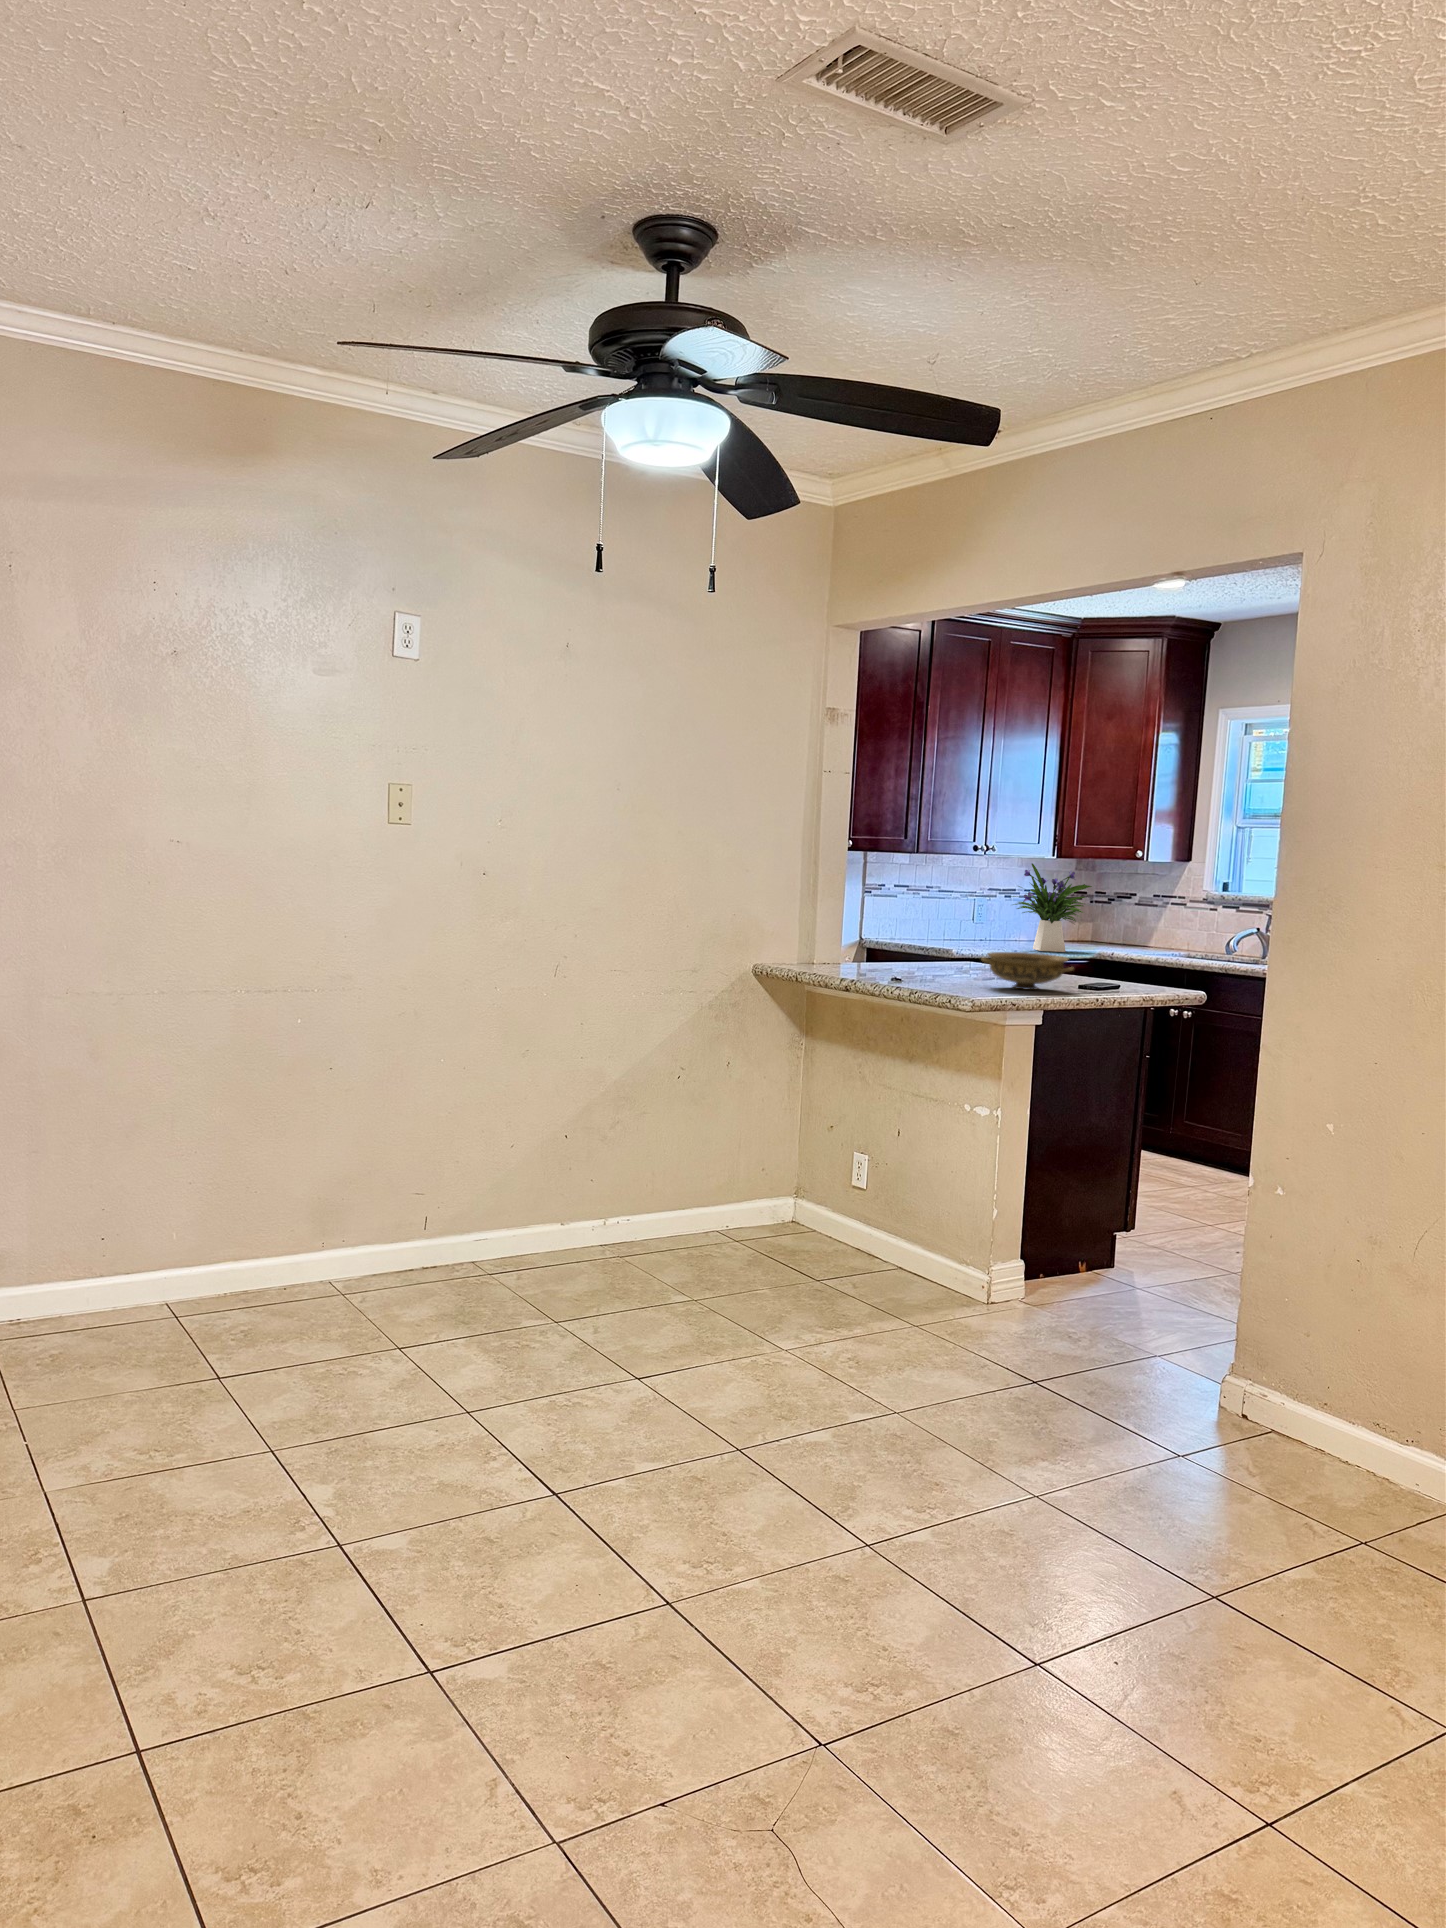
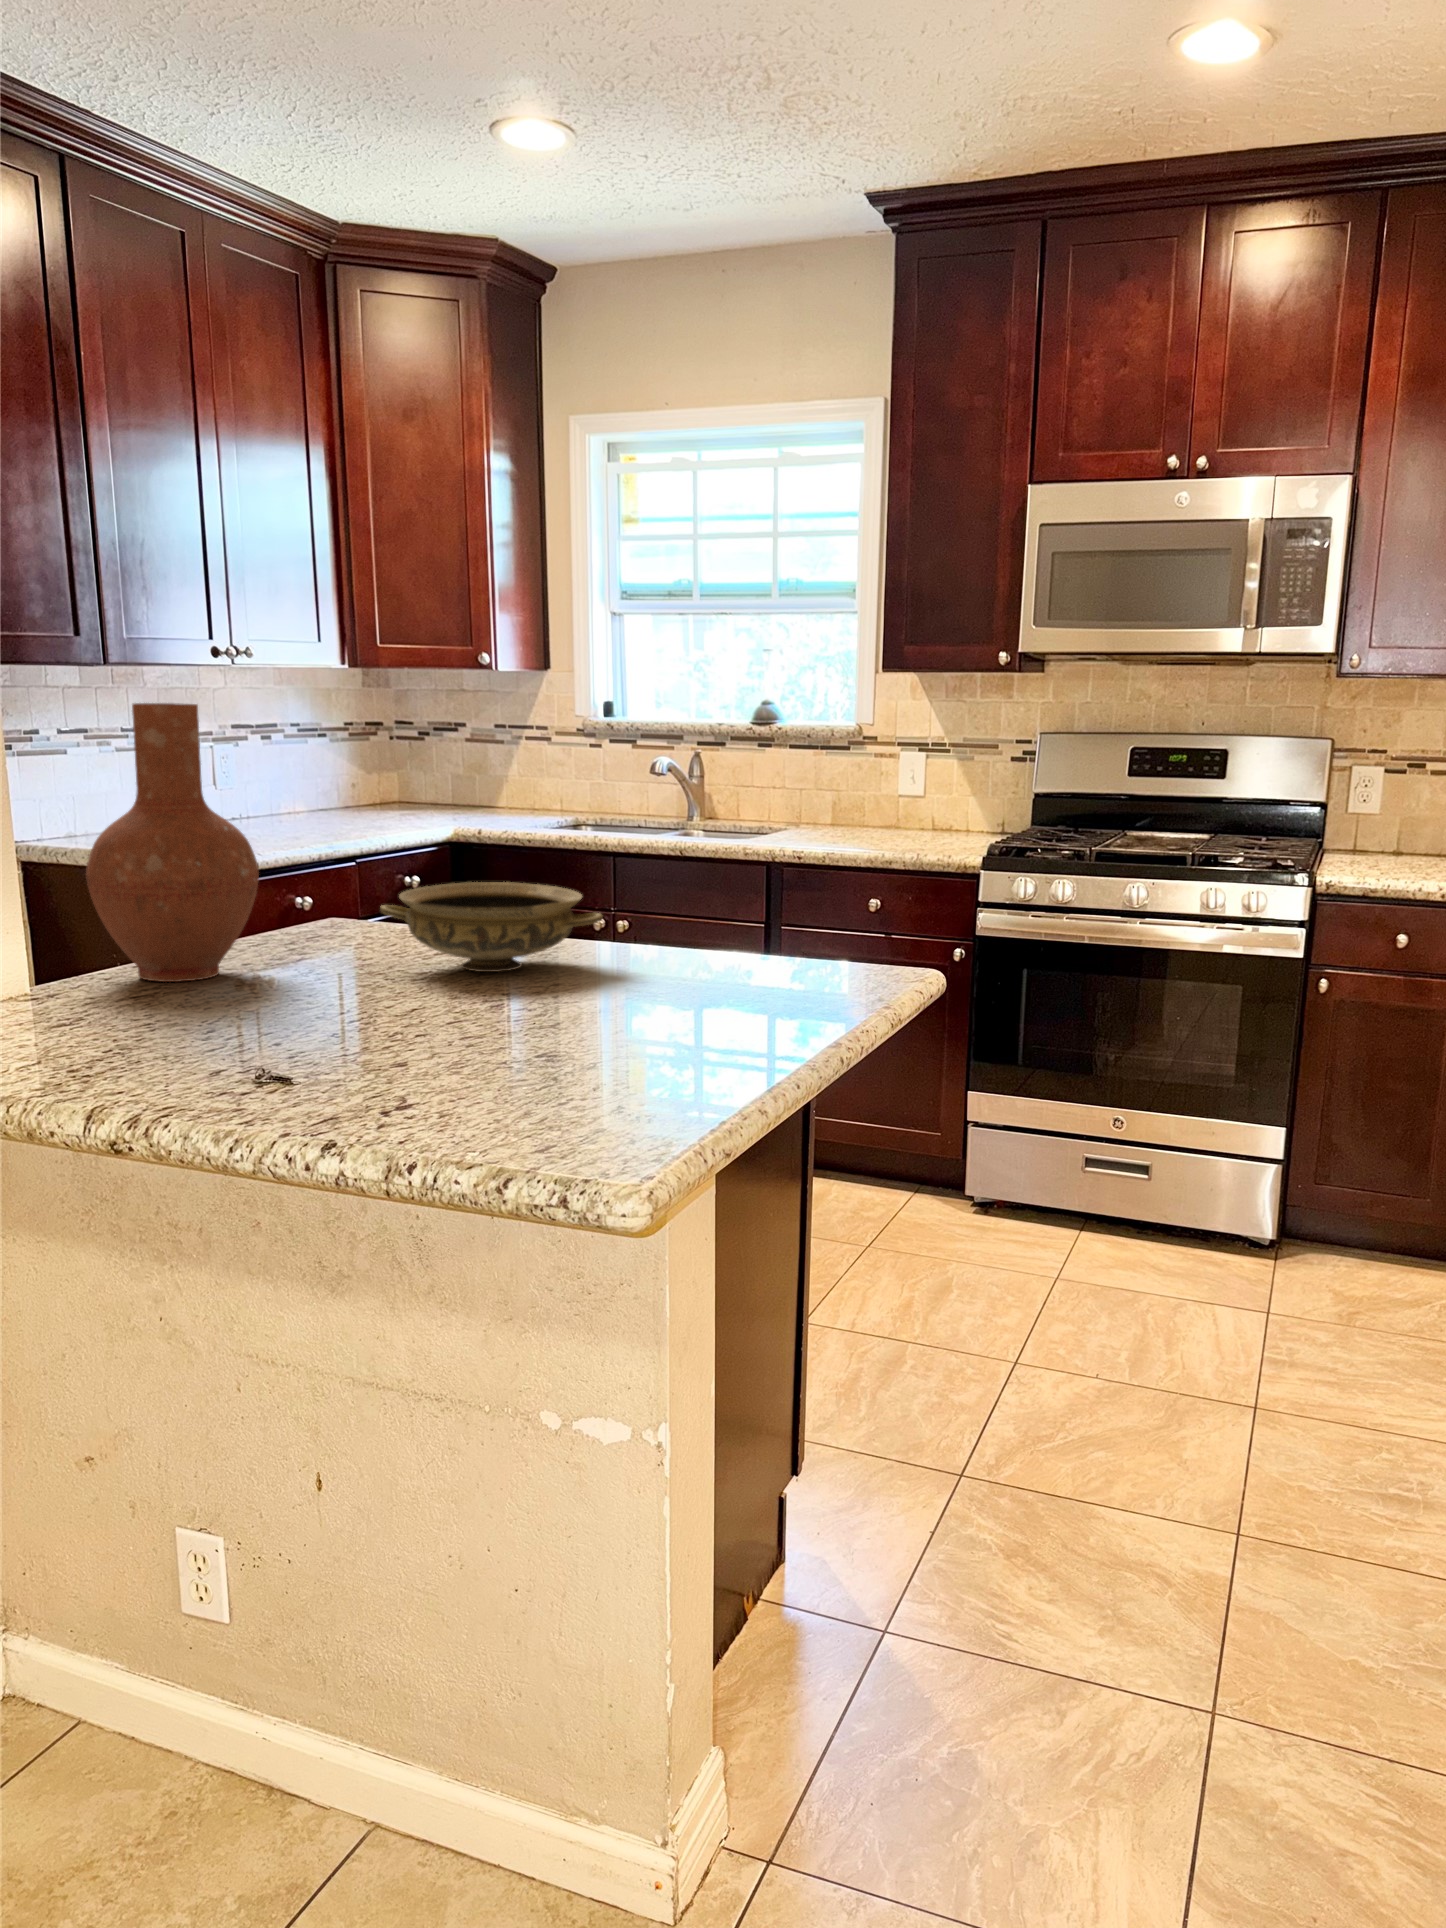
flower arrangement: present [1013,863,1092,952] -> none [273,678,418,834]
vase: none [866,868,933,981] -> present [86,703,259,982]

